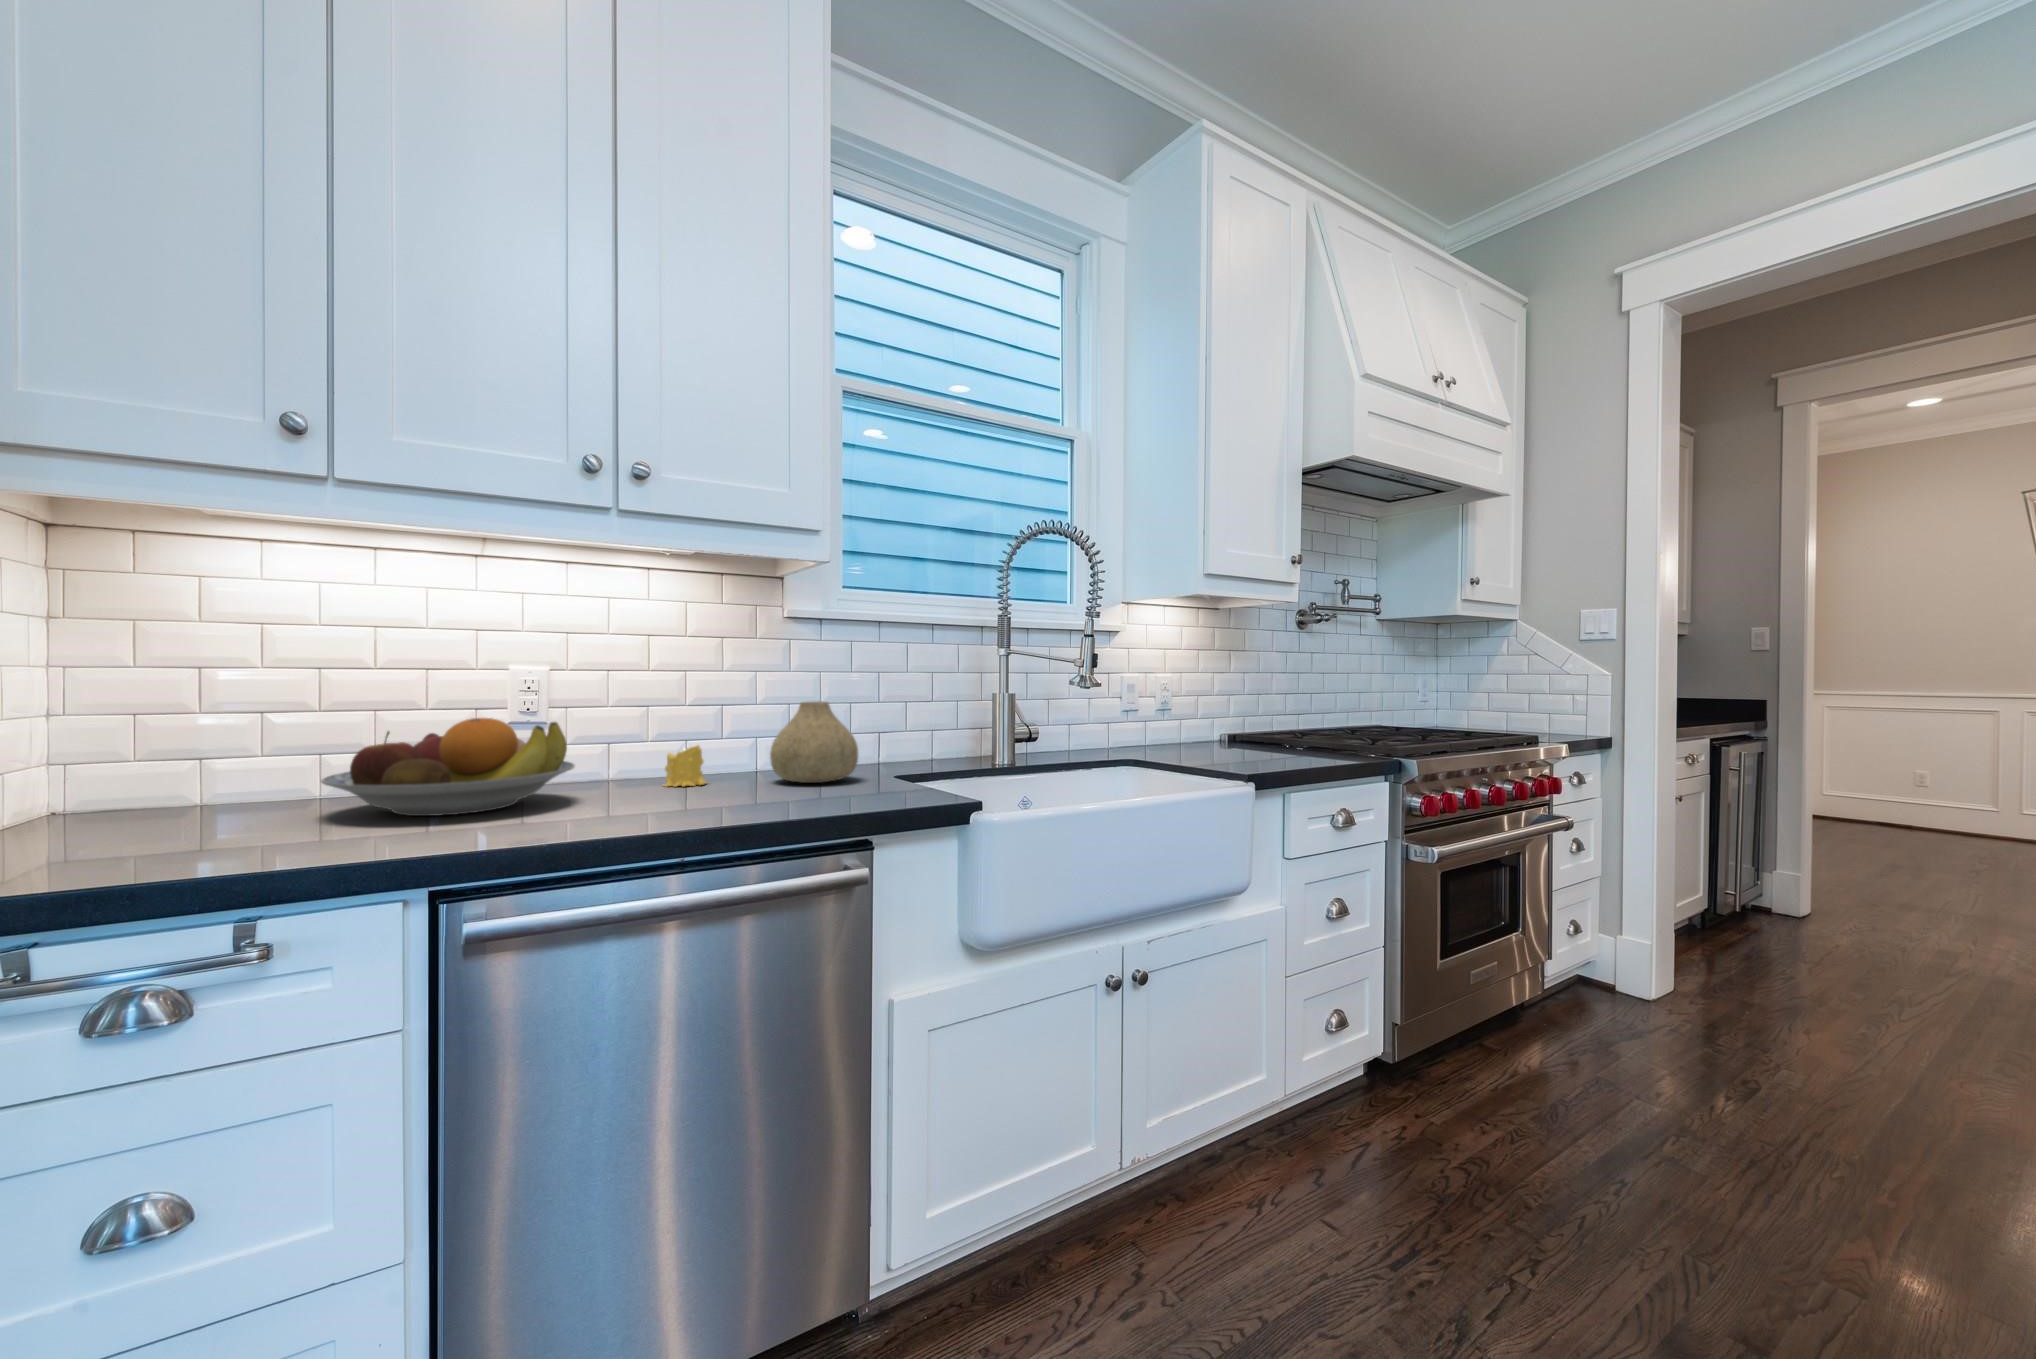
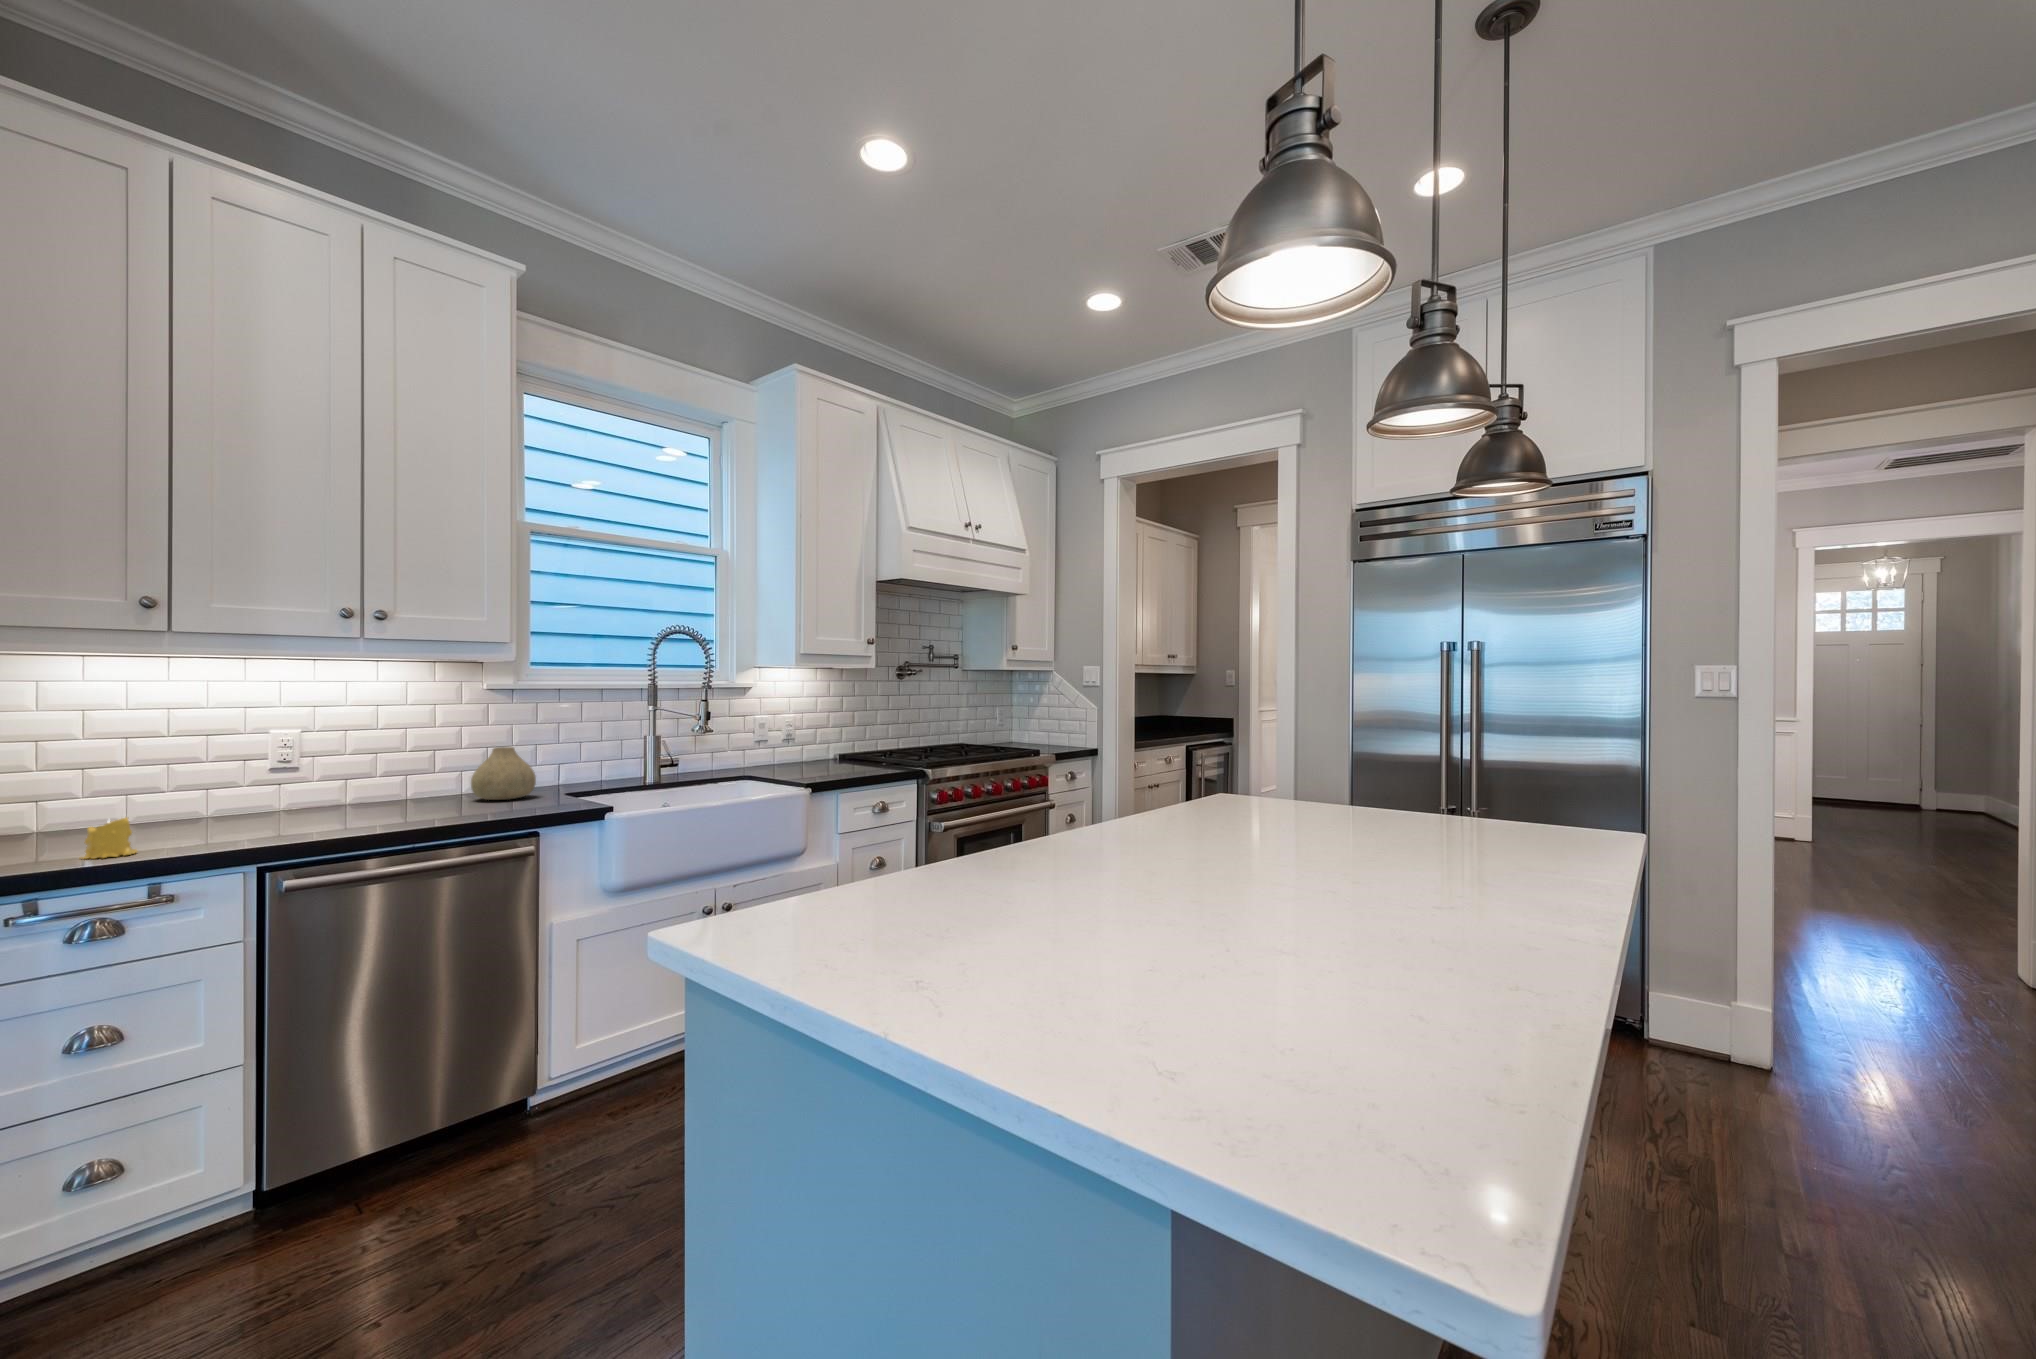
fruit bowl: present [321,718,575,816] -> none [153,767,331,829]
candle: present [665,745,707,787] -> present [83,817,137,859]

